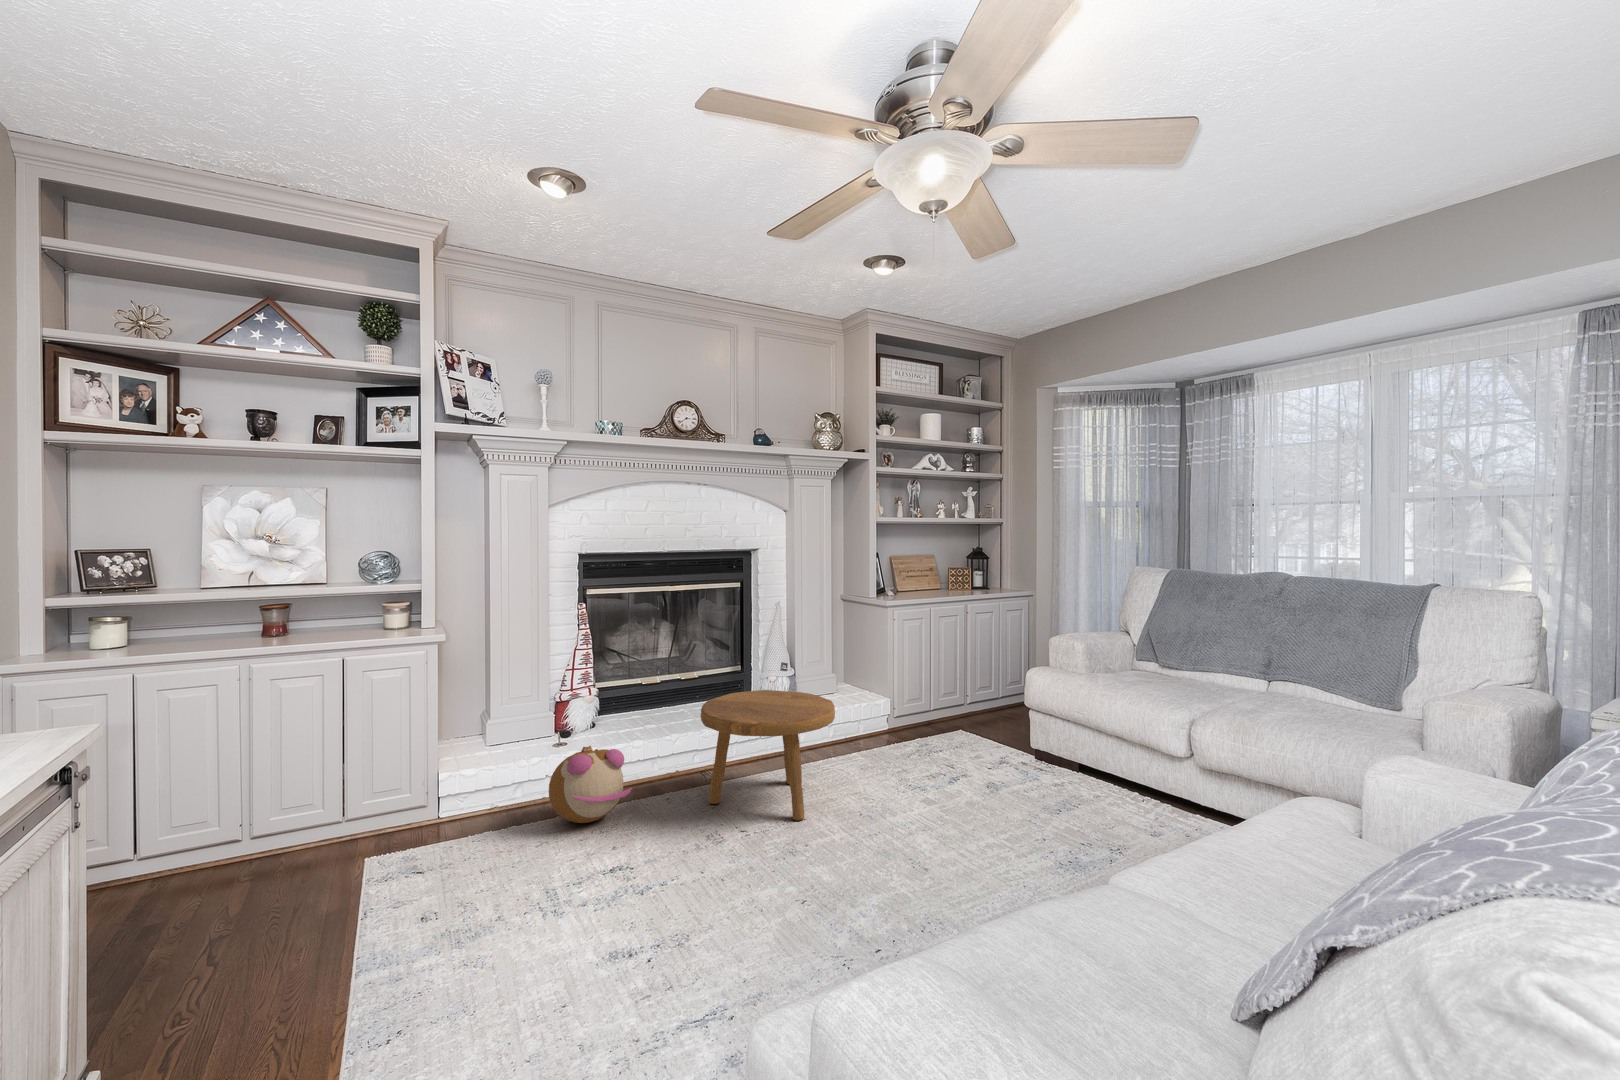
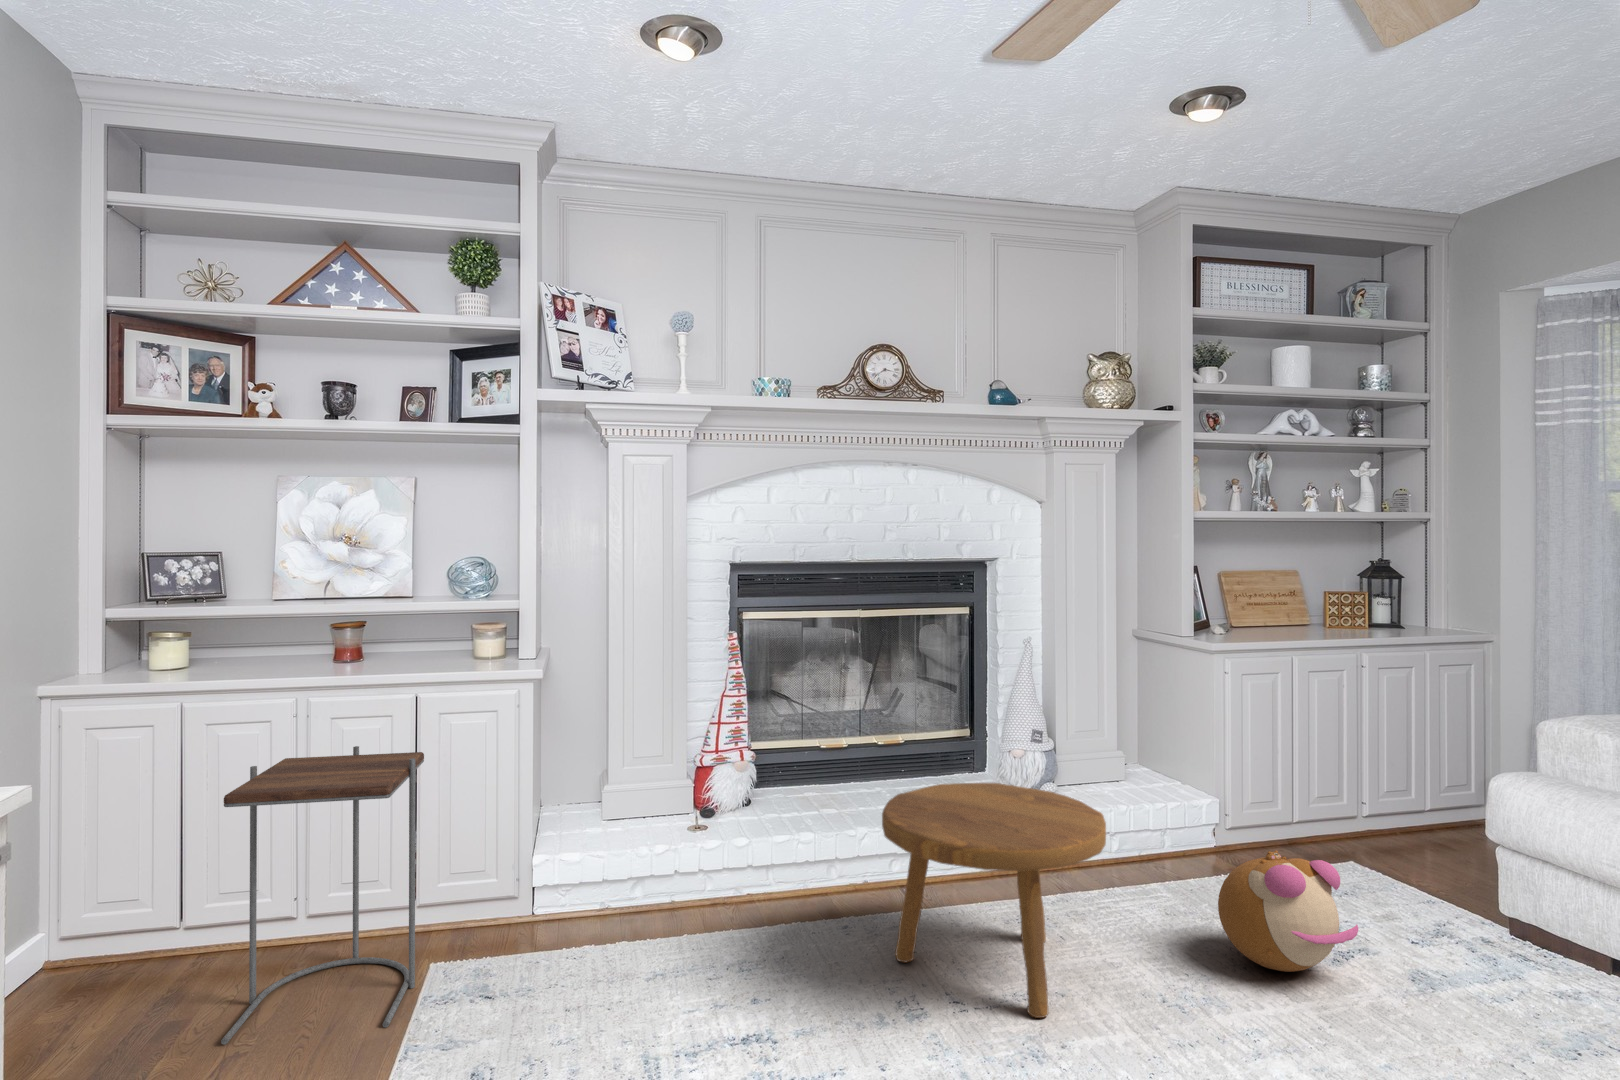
side table: none [220,695,366,918] -> present [221,746,424,1044]
plush toy: present [549,746,632,823] -> present [1218,851,1358,972]

